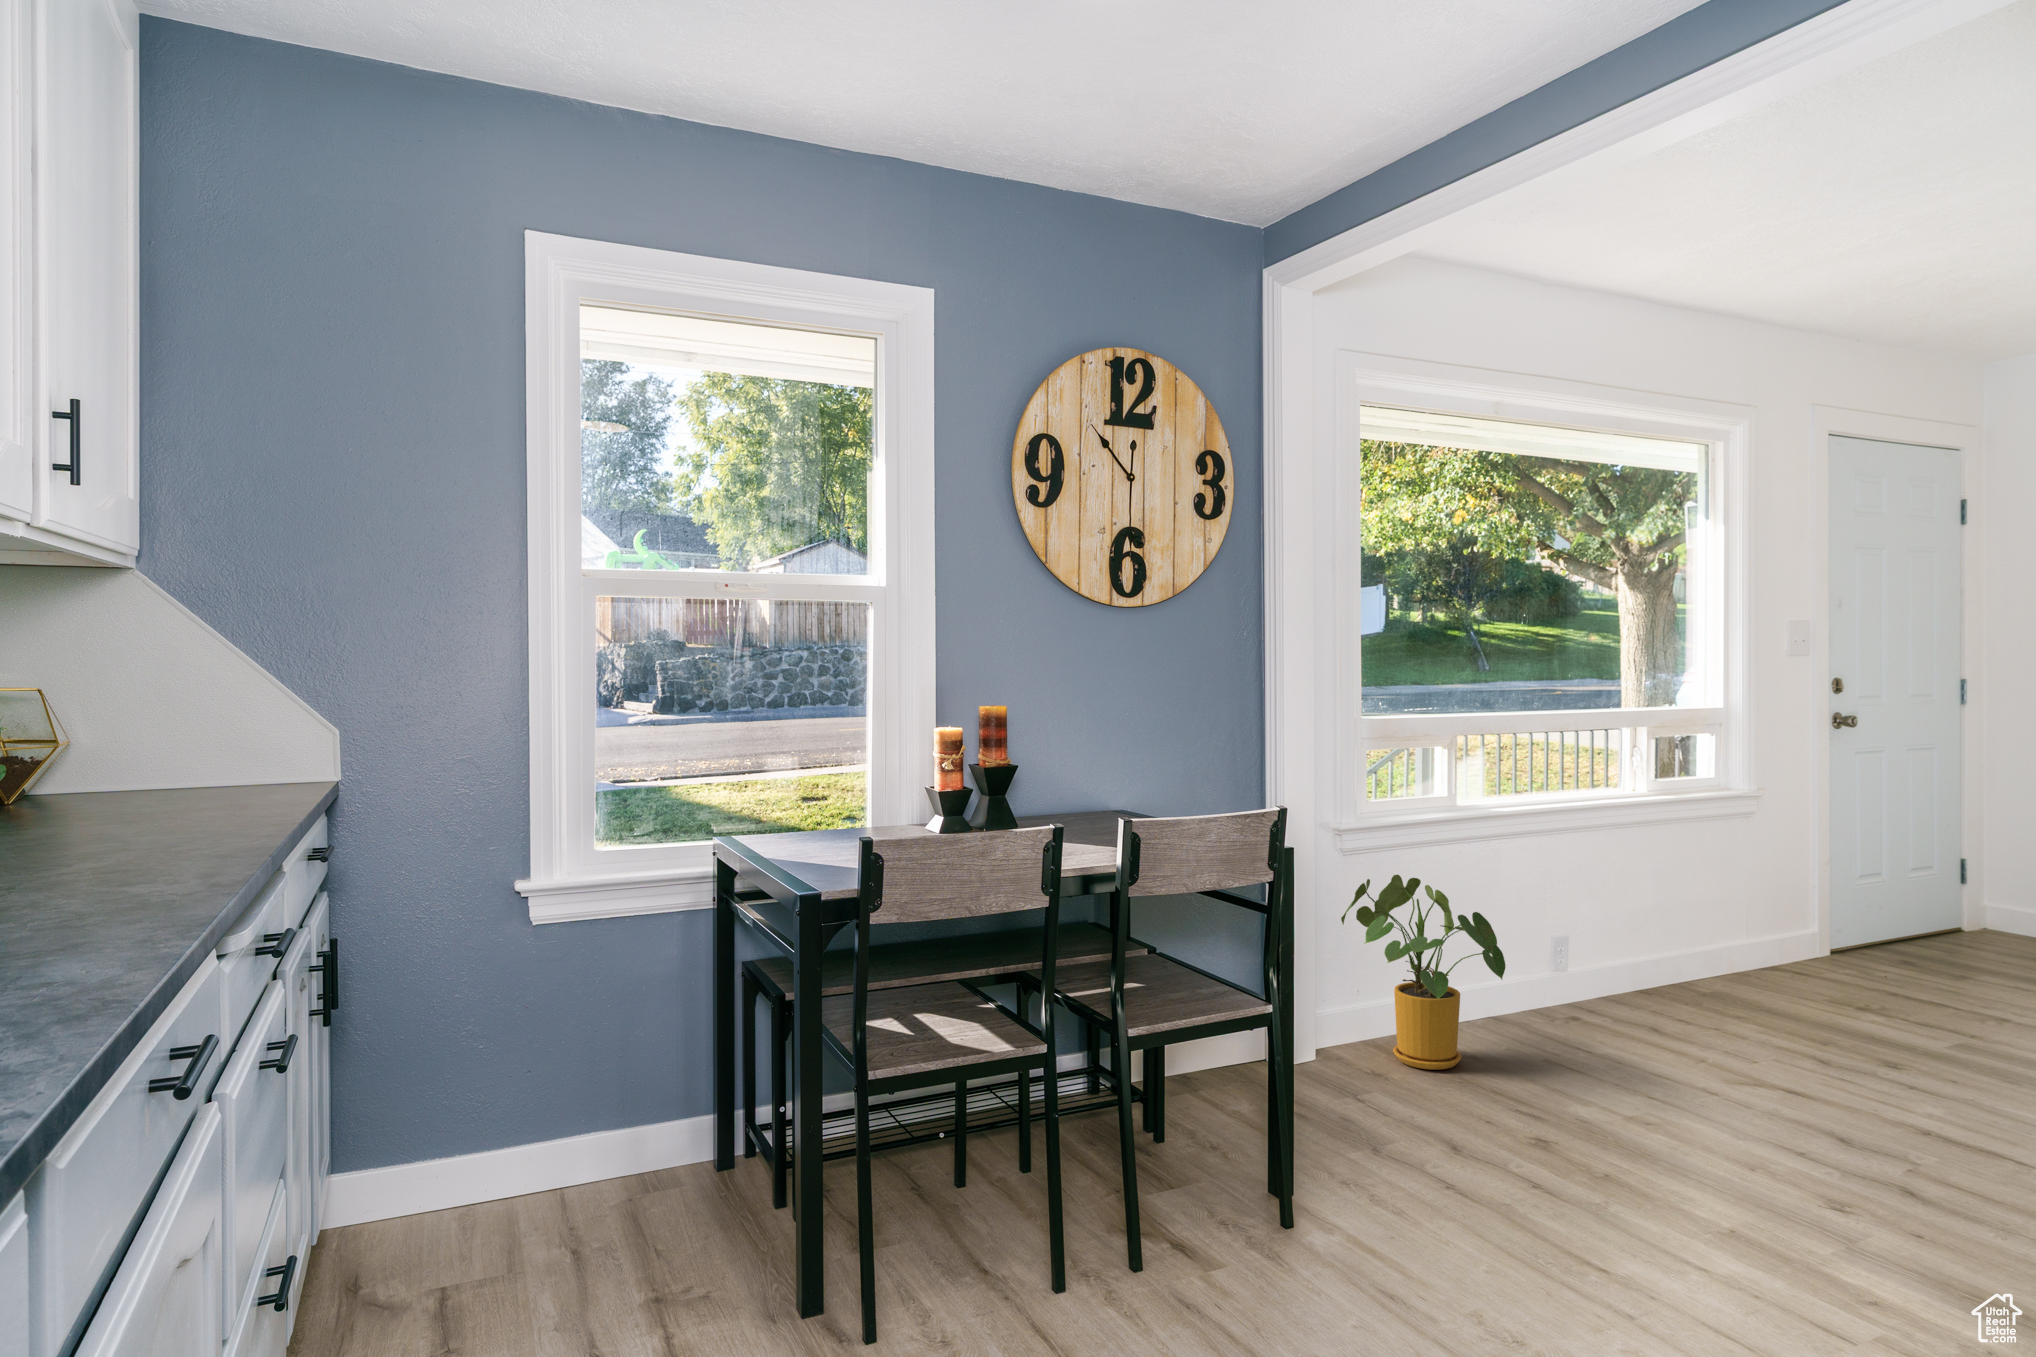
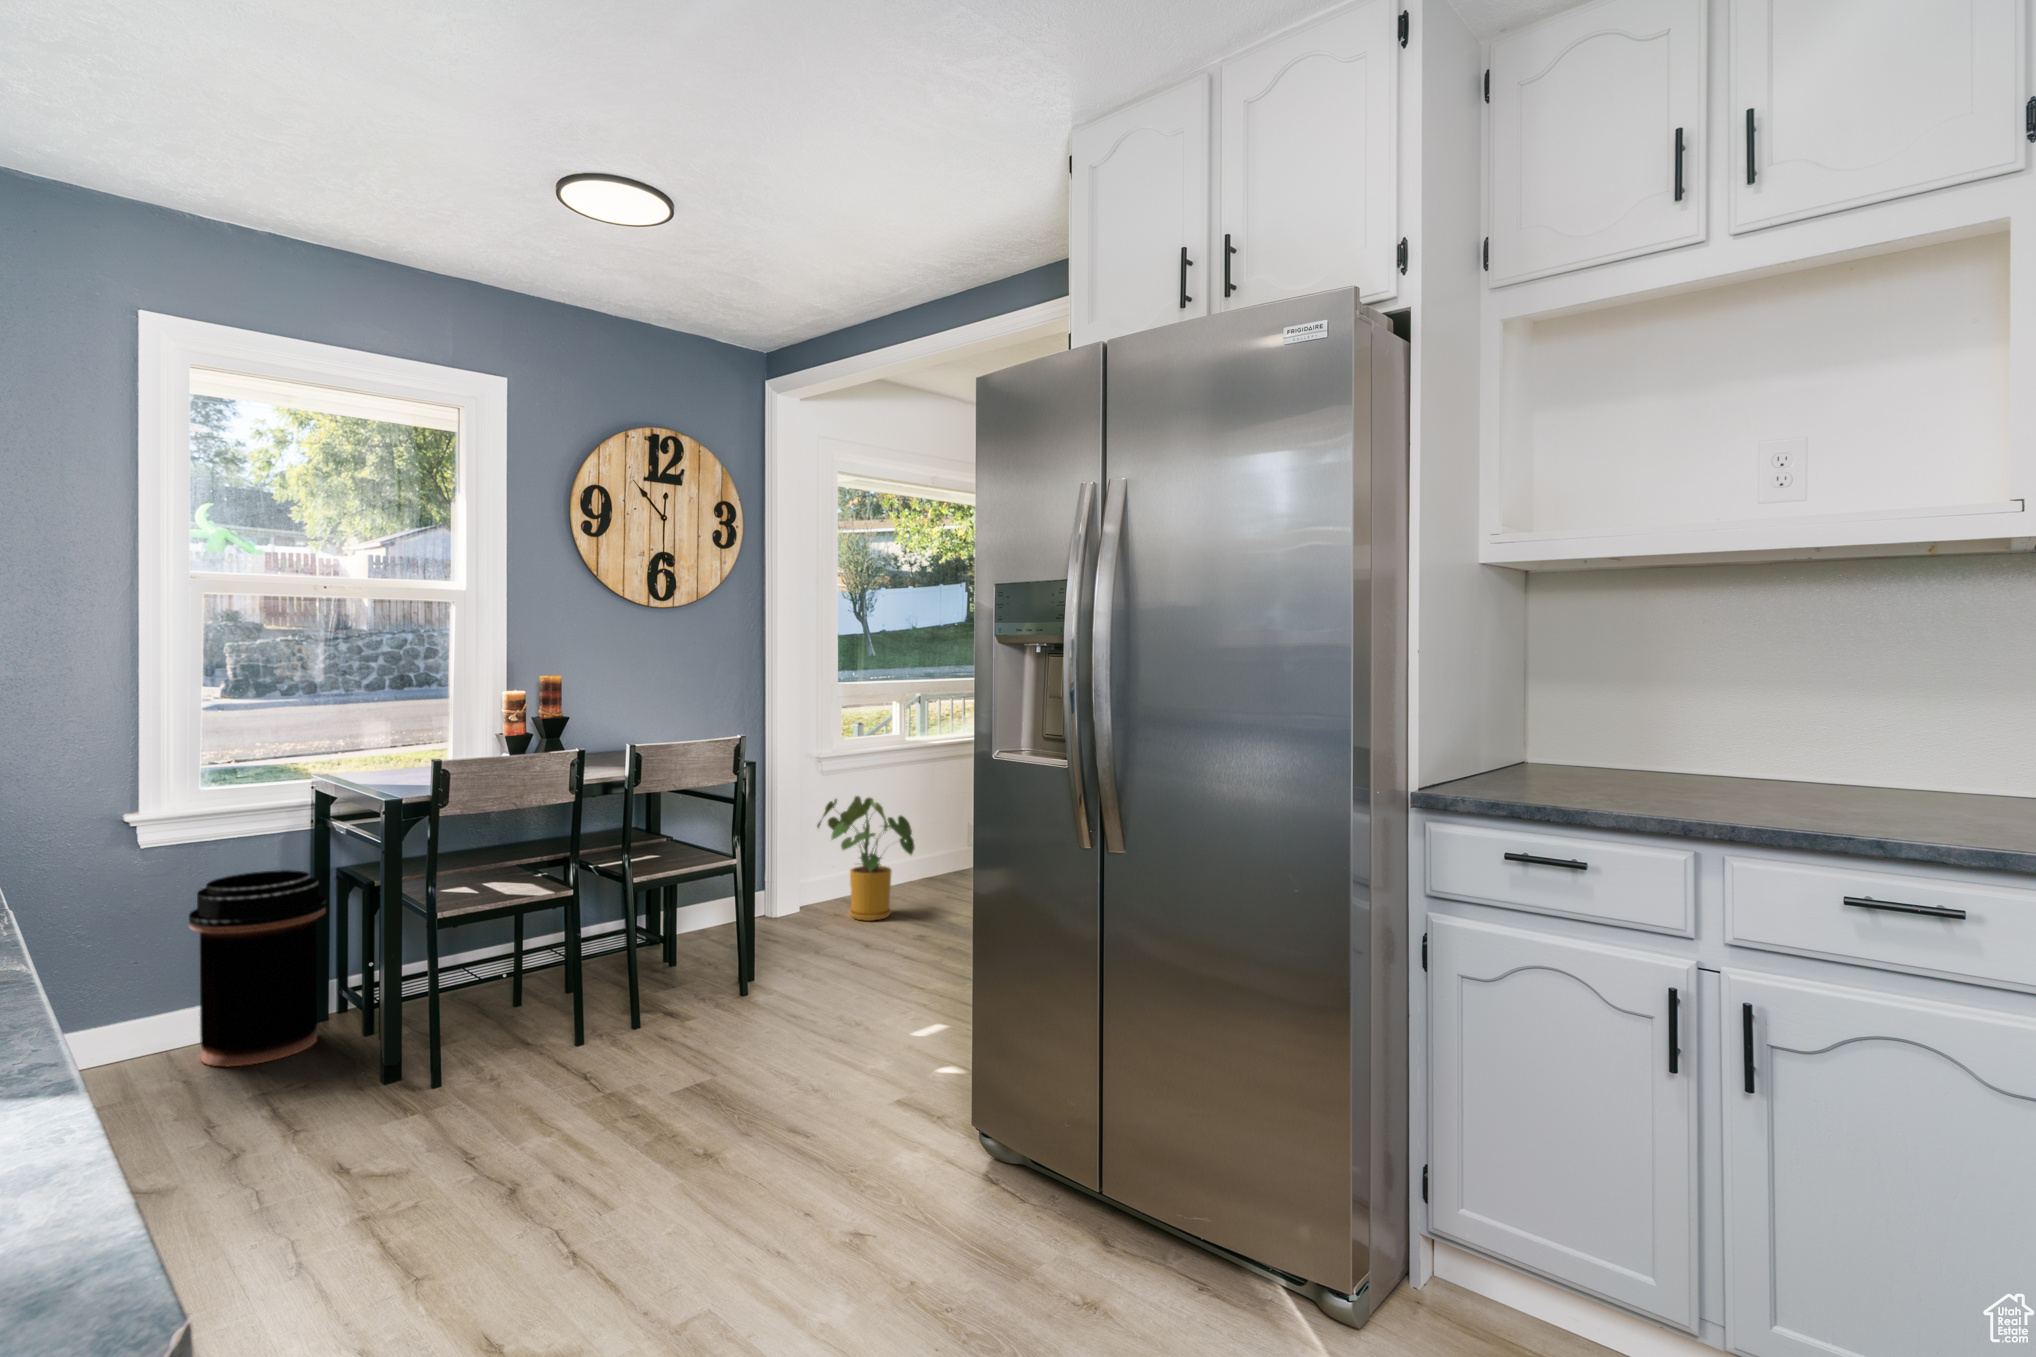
trash can: none [570,972,726,1244] -> present [189,870,326,1066]

